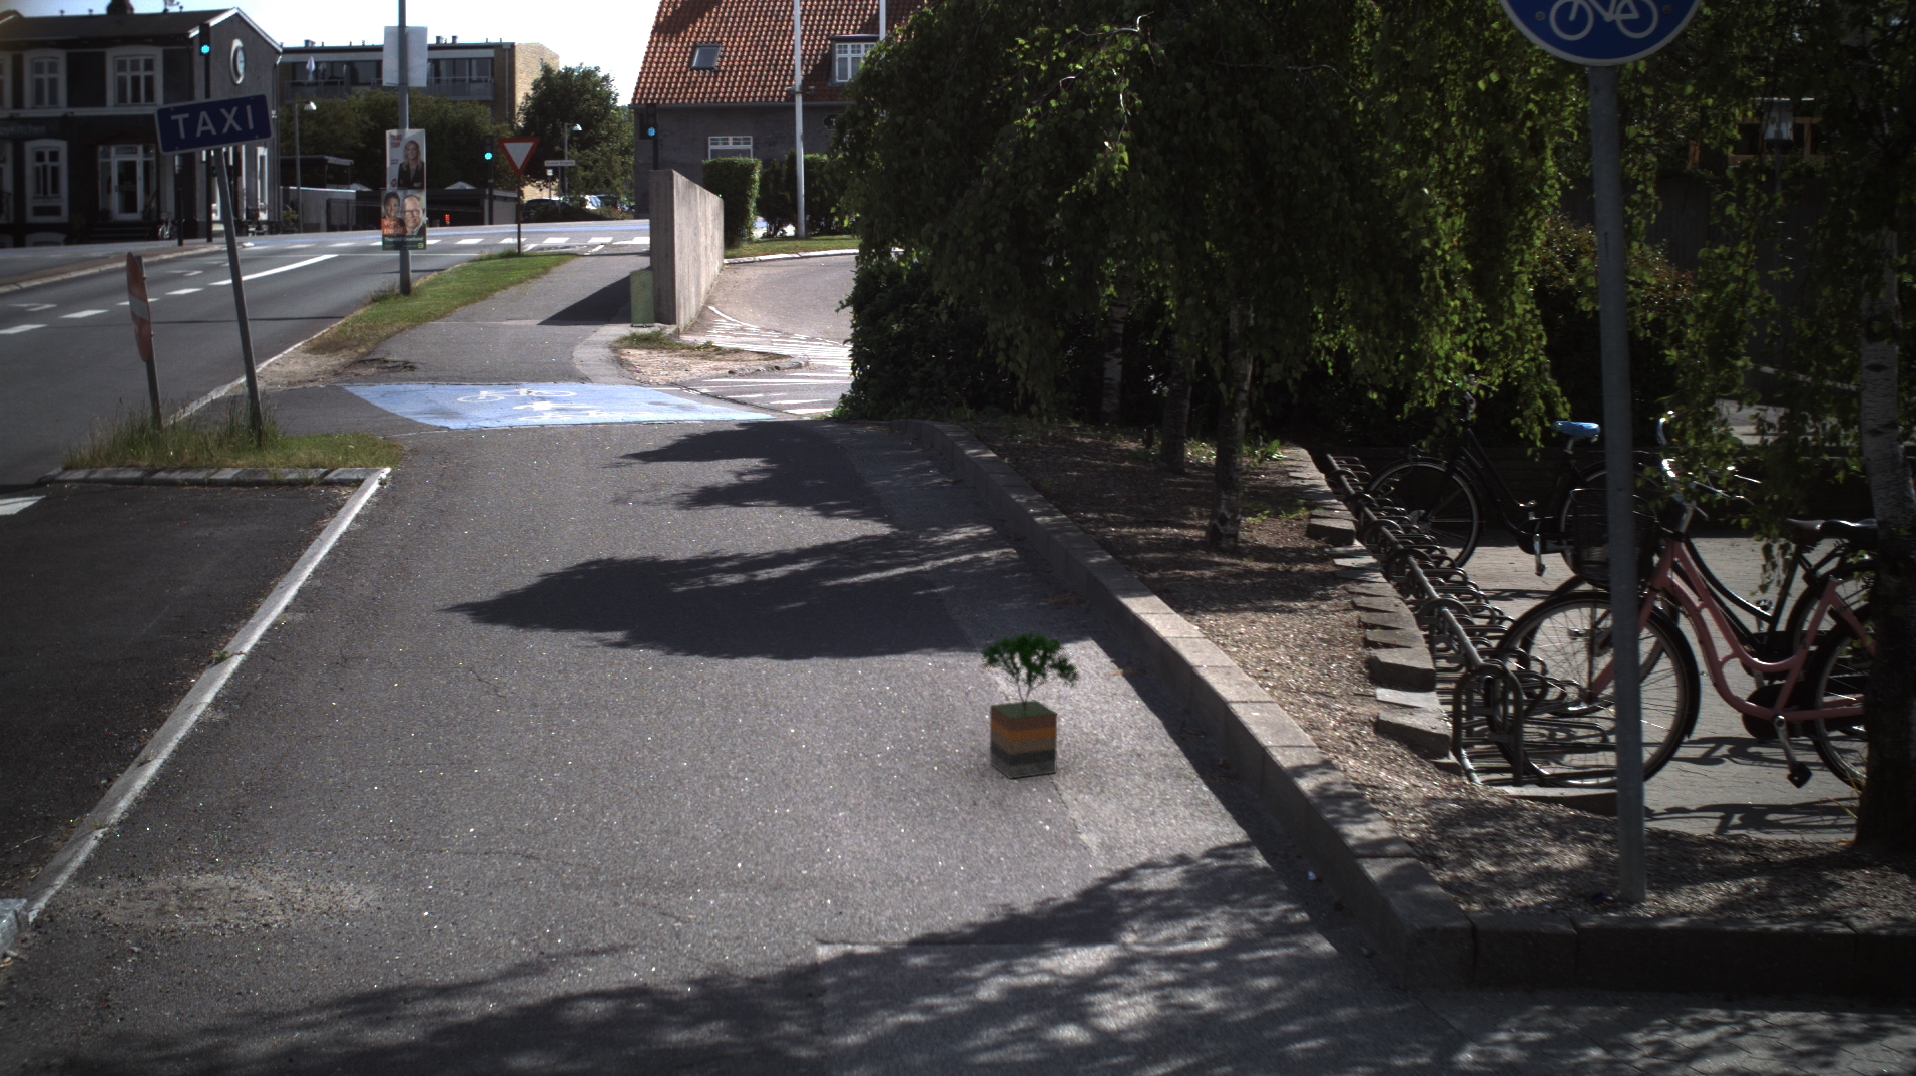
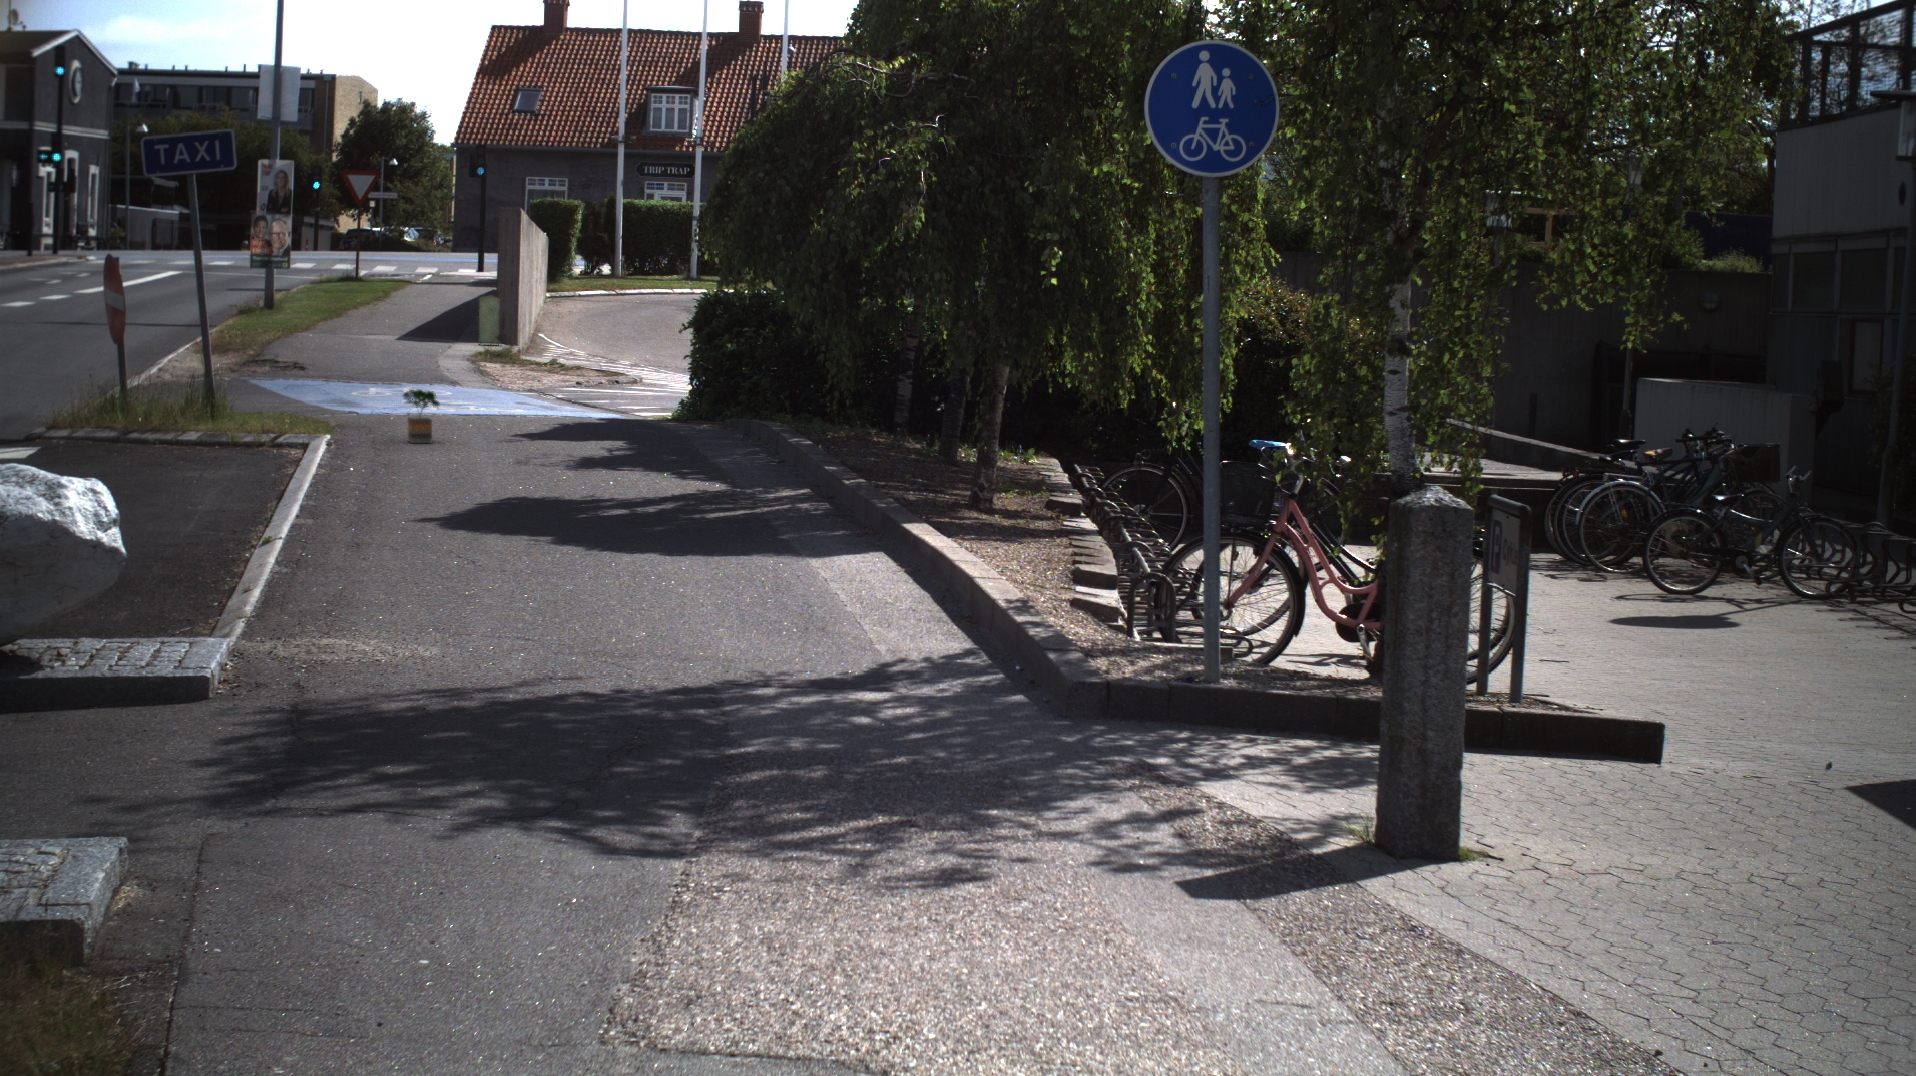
potted tree: present [981,633,1079,779] -> present [403,389,440,443]

